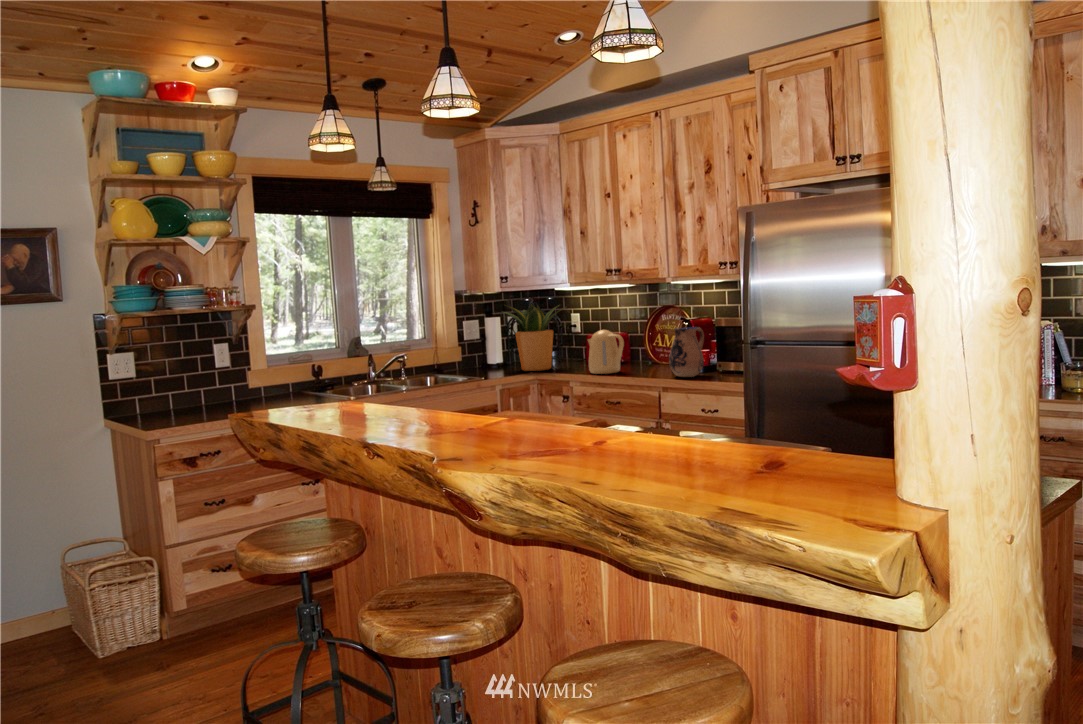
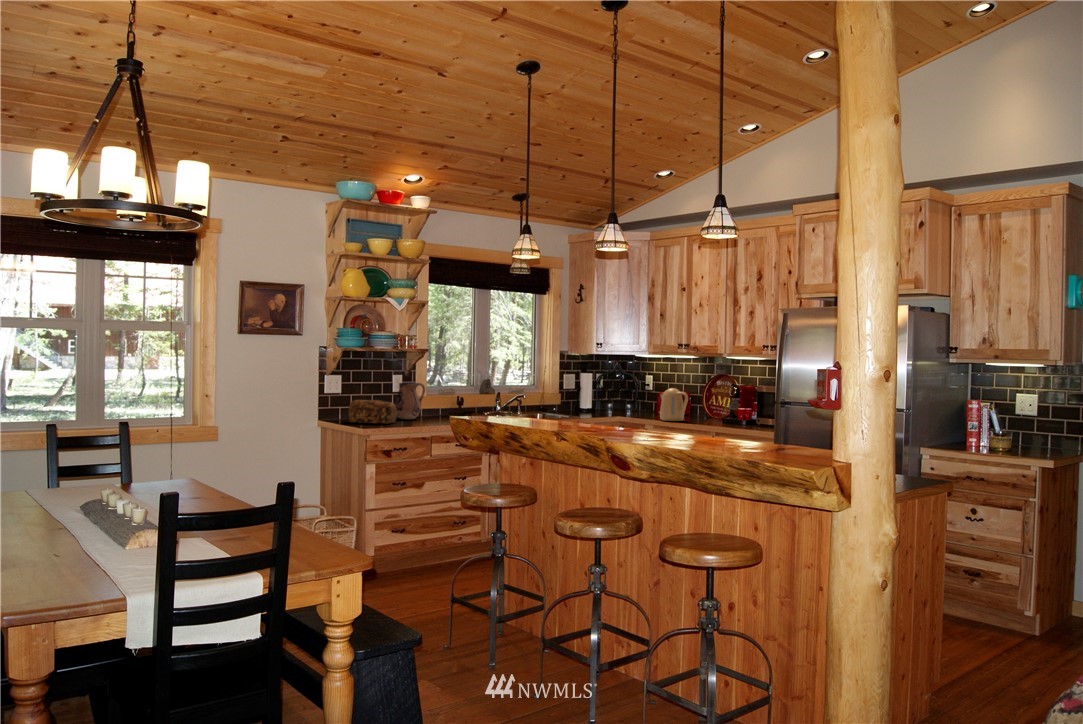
potted plant: present [506,304,560,371] -> none [594,363,646,416]
ceramic pitcher: present [669,327,704,377] -> present [395,383,425,419]
bread loaf: none [140,384,214,420] -> present [349,400,397,424]

